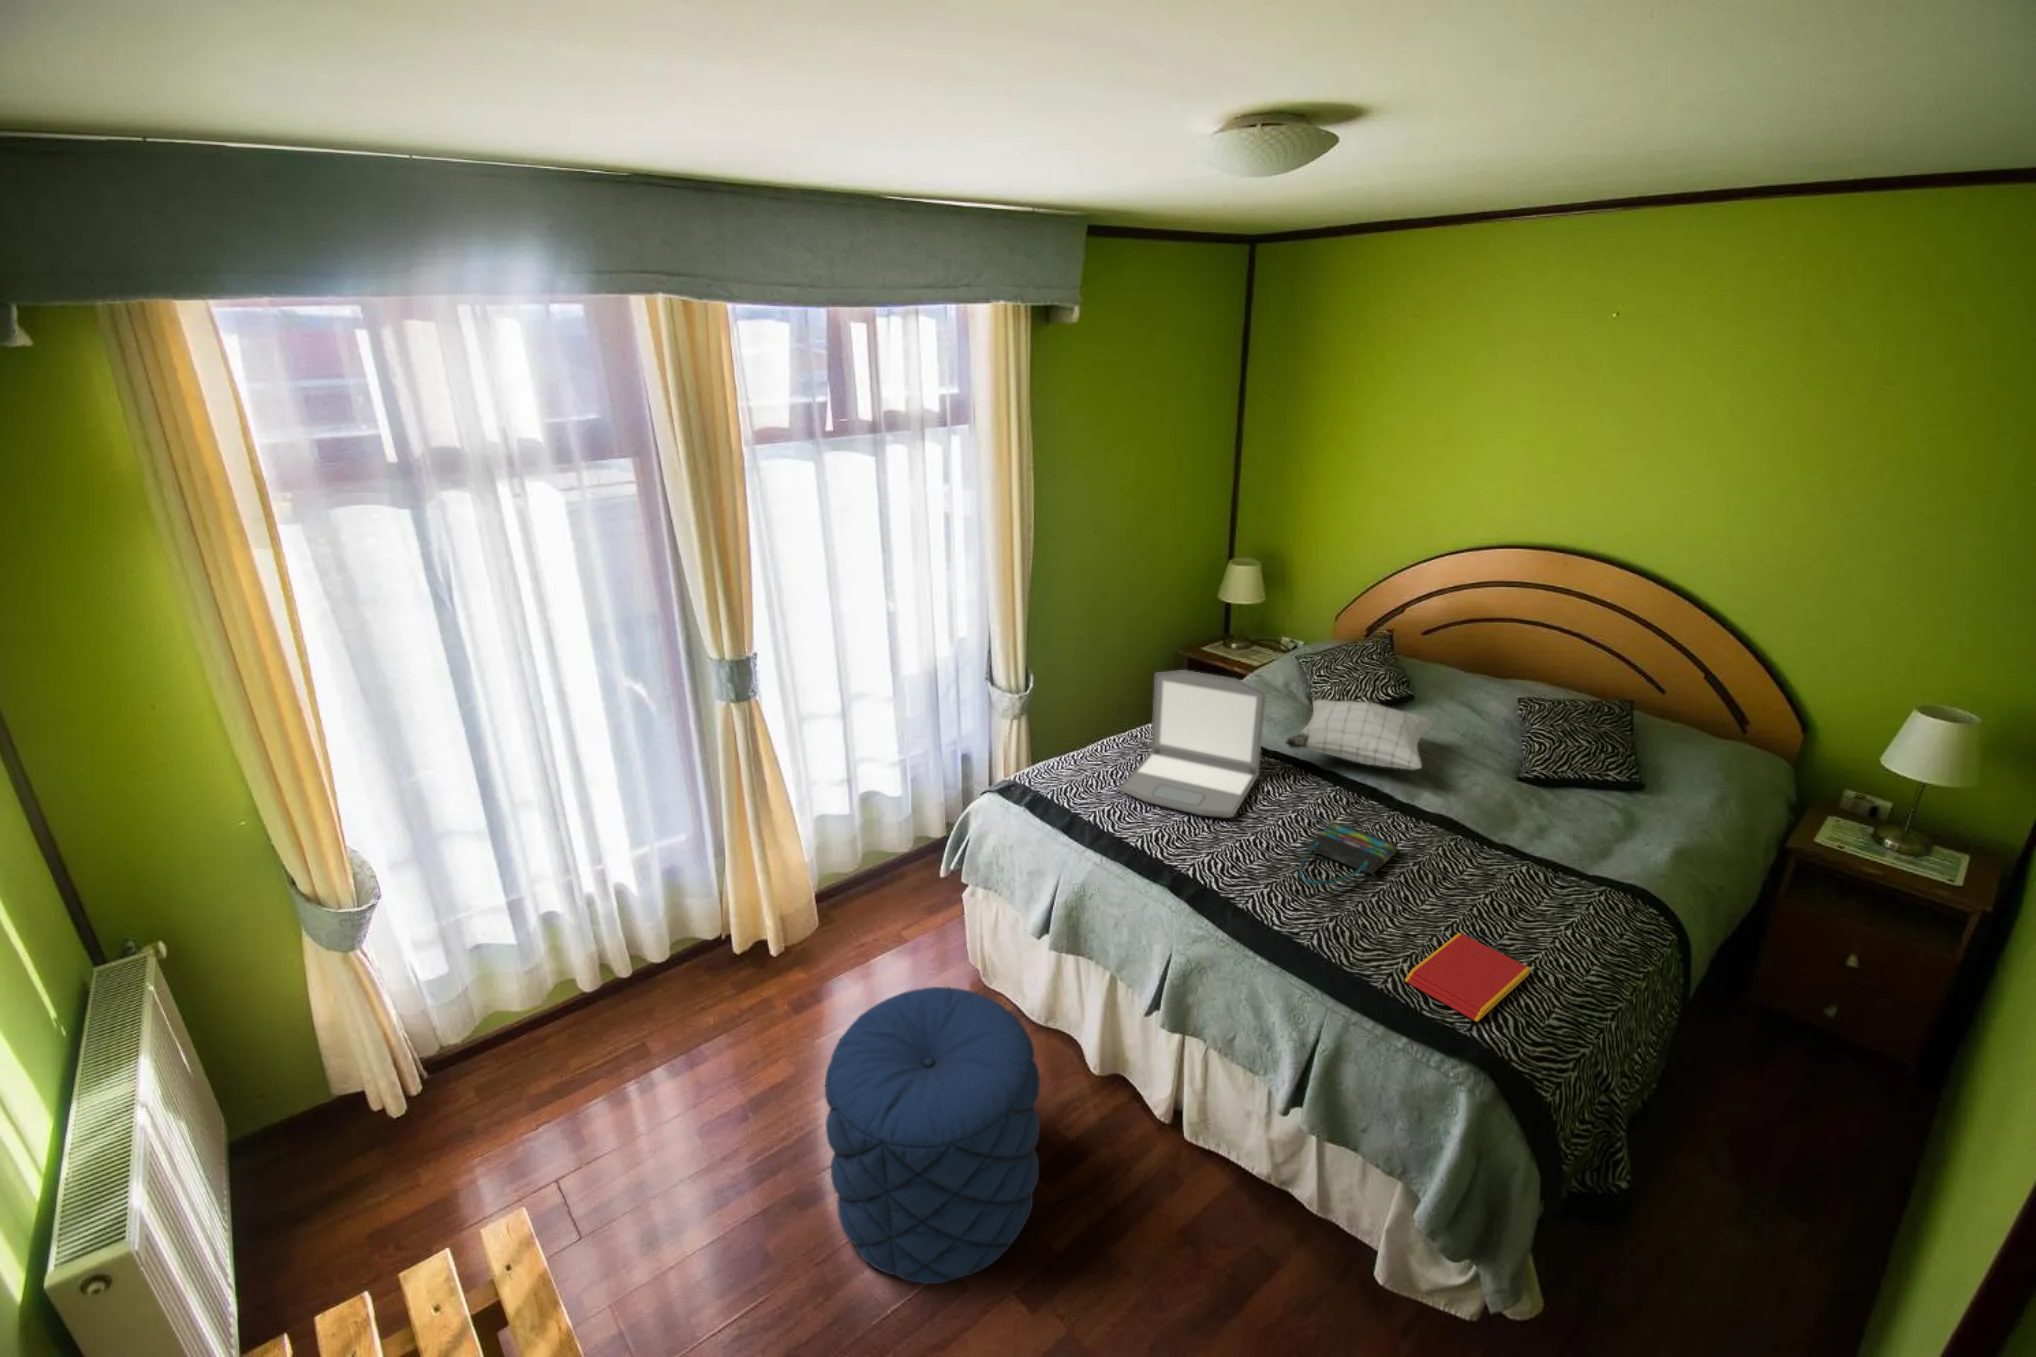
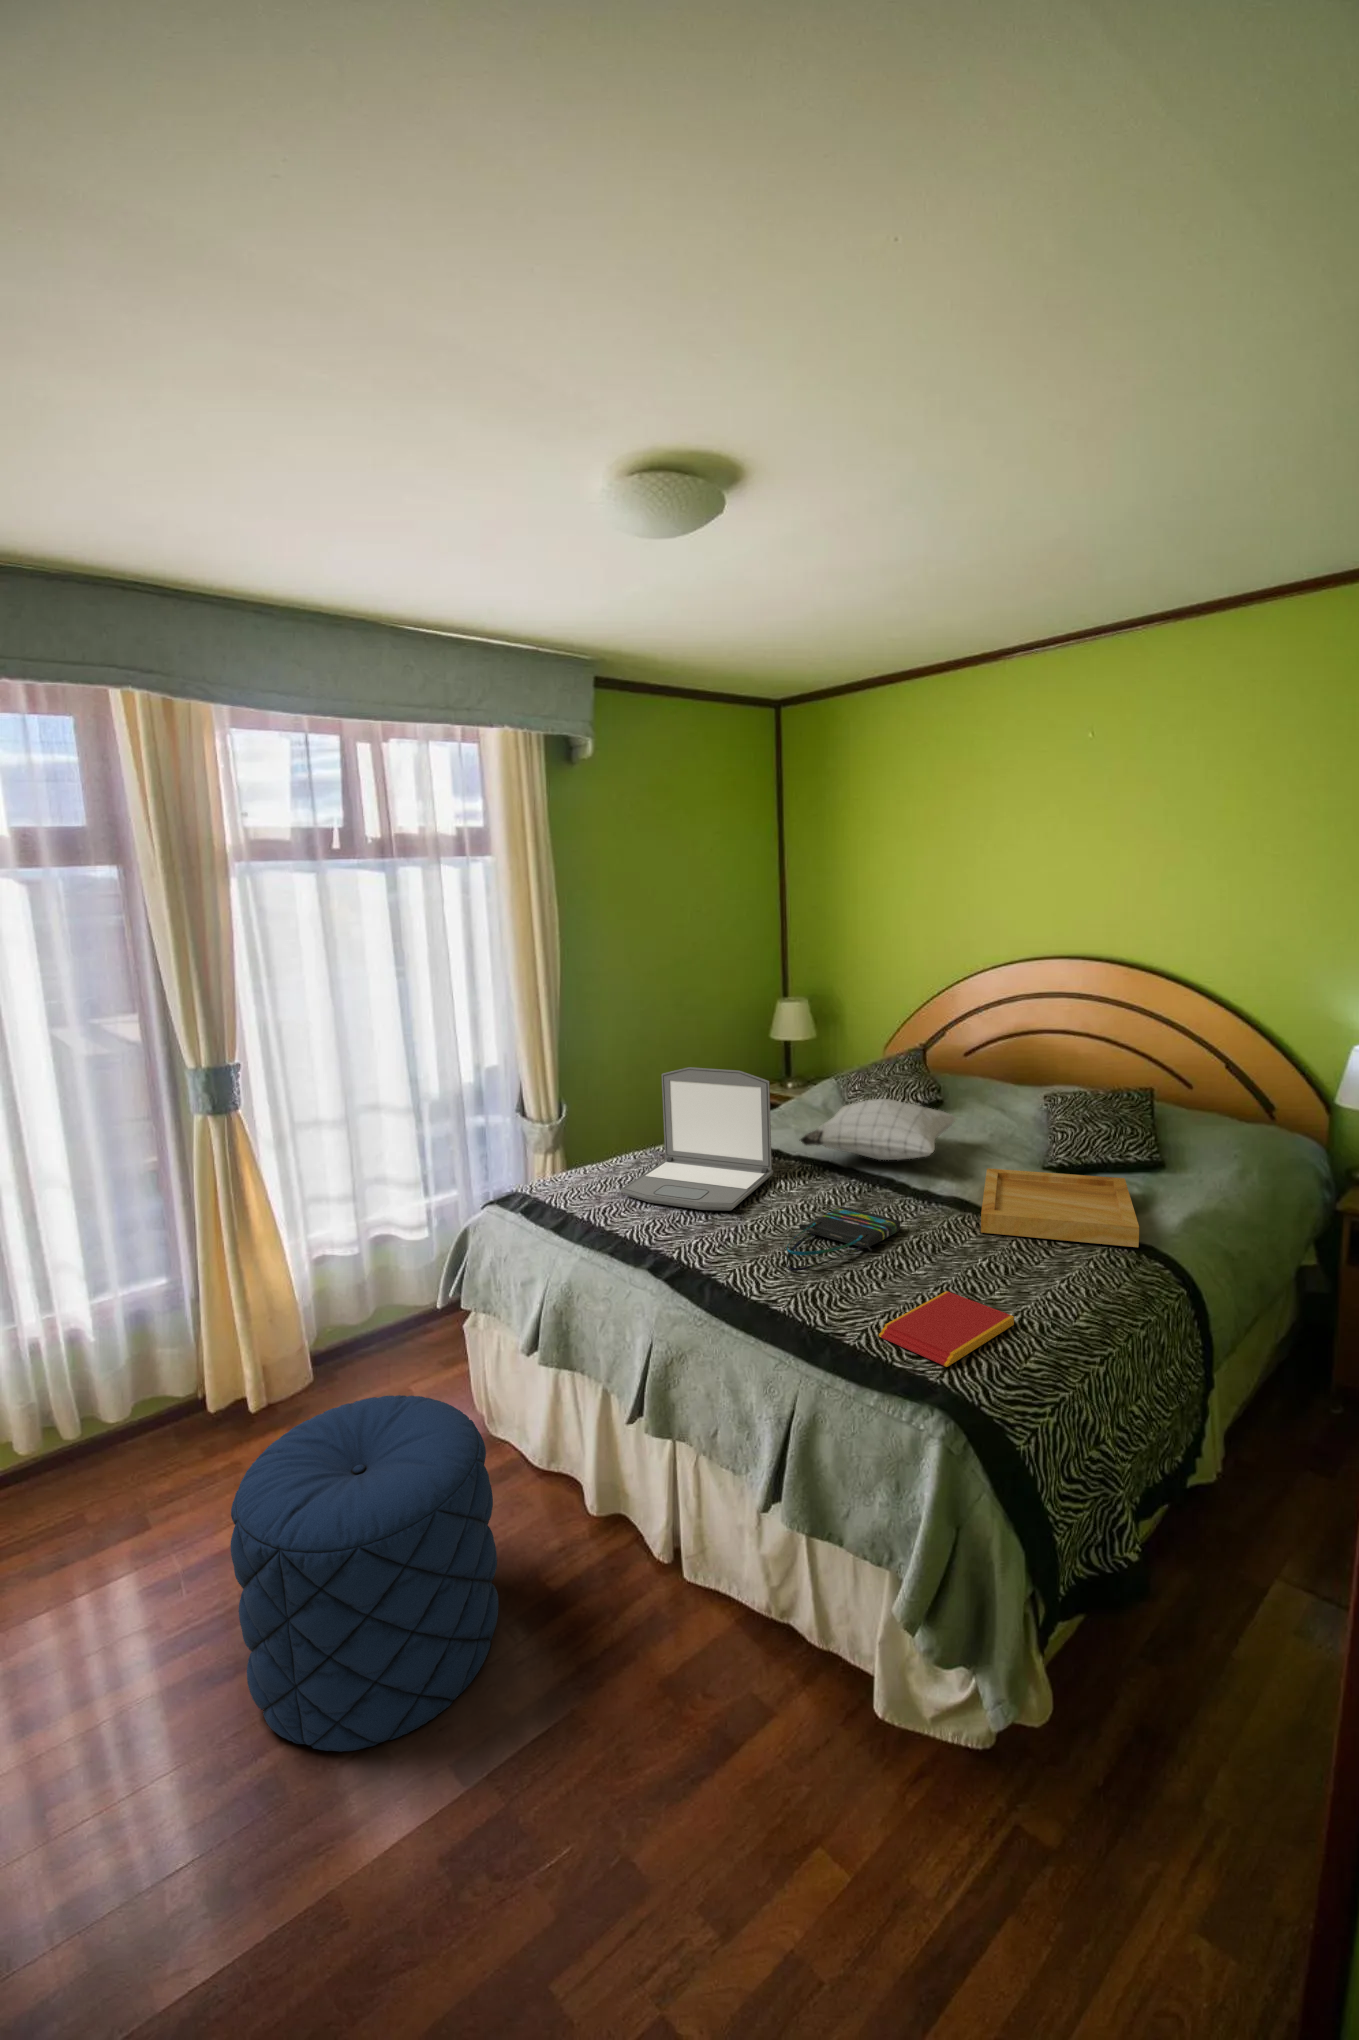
tray: none [1467,784,1636,888] -> present [981,1168,1139,1247]

